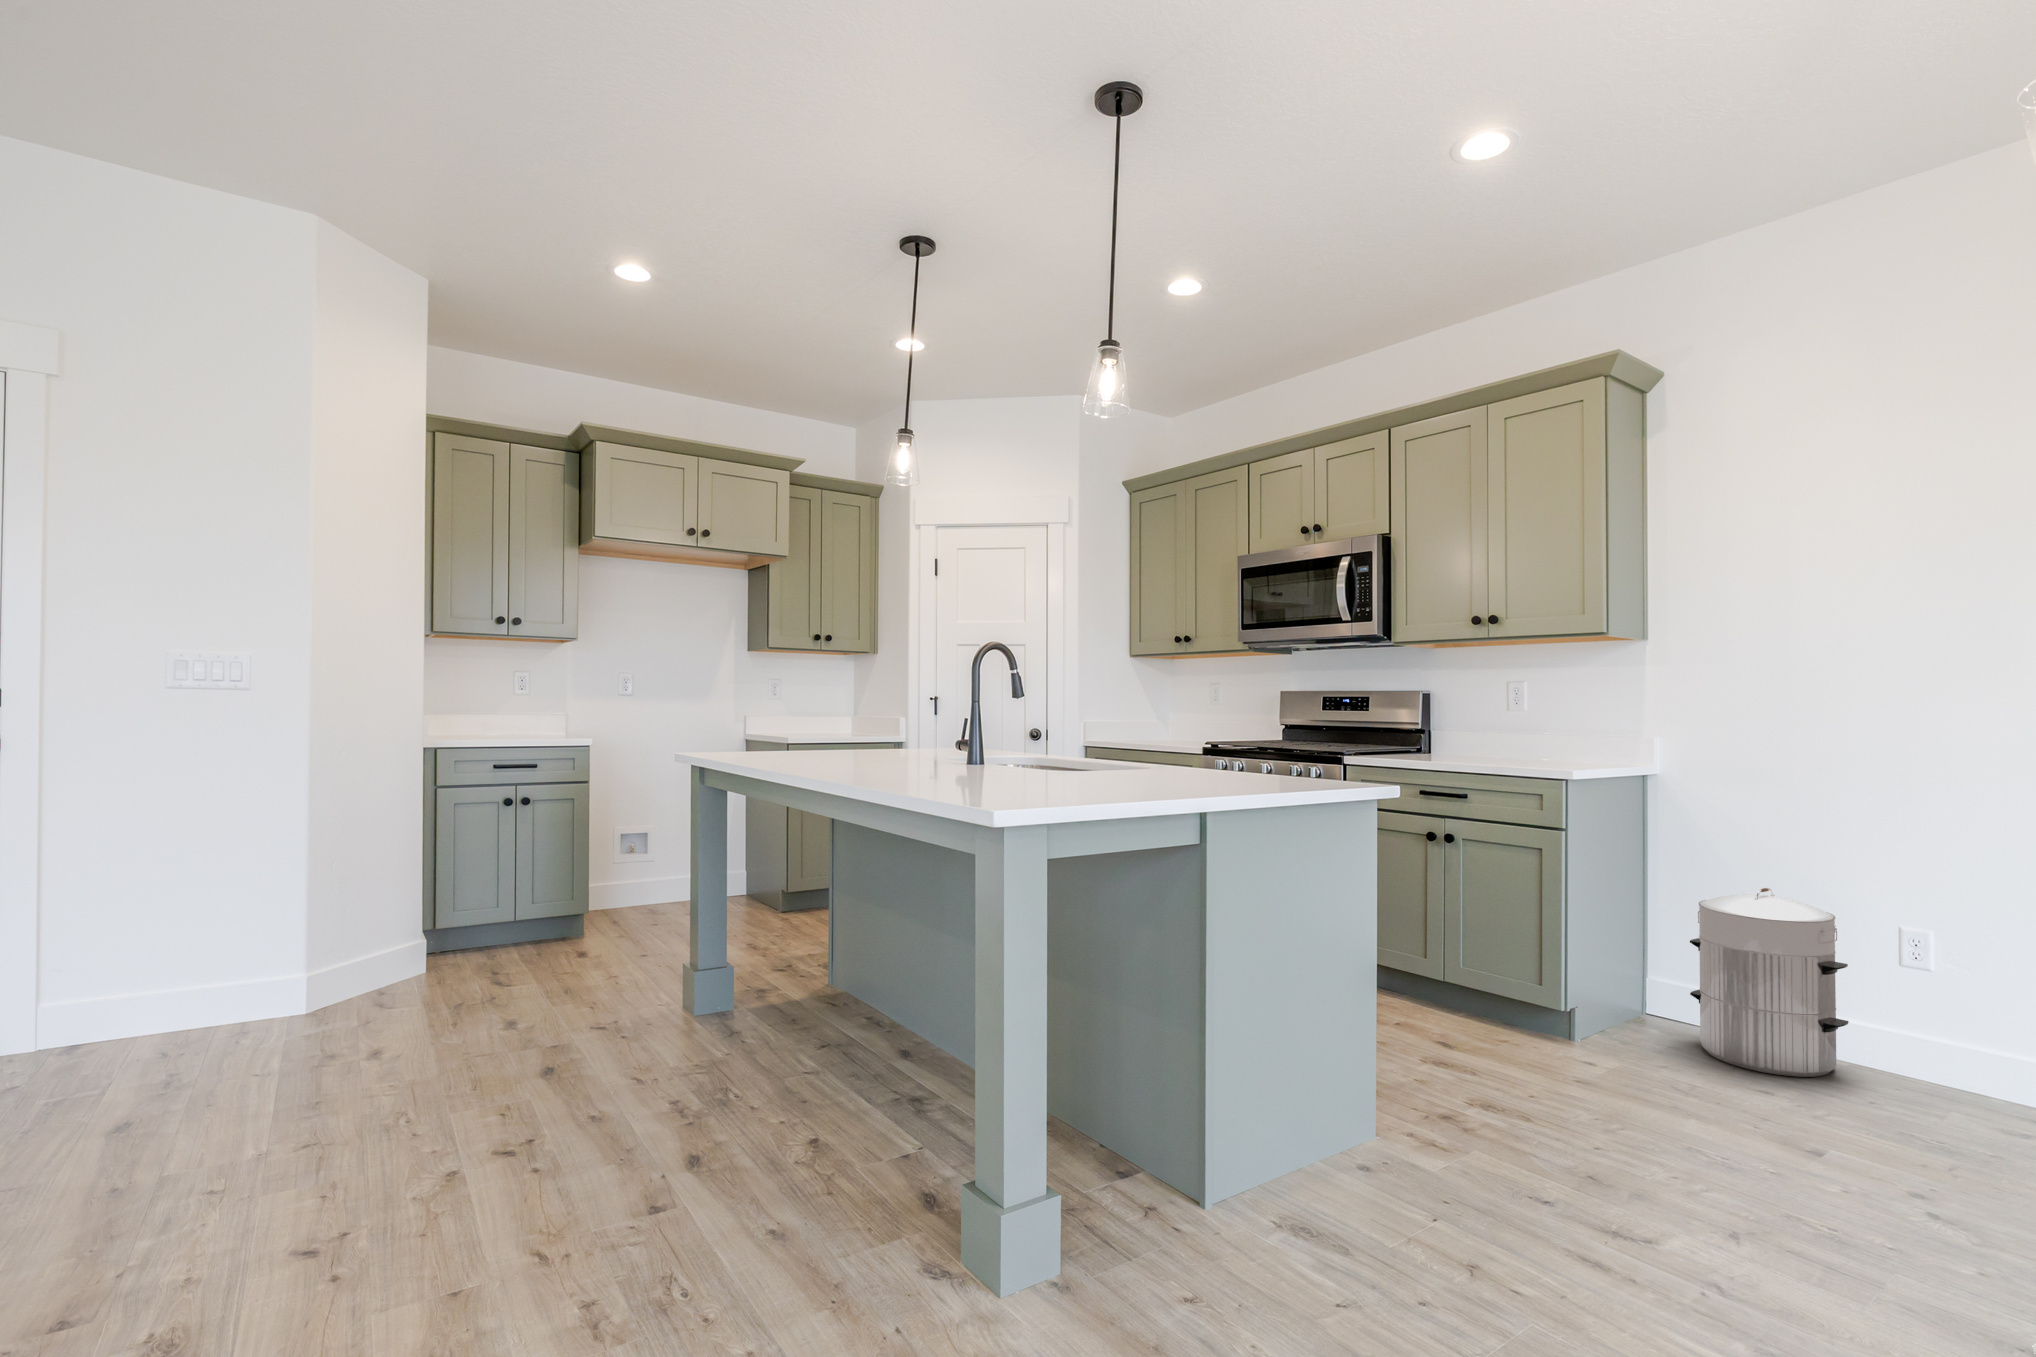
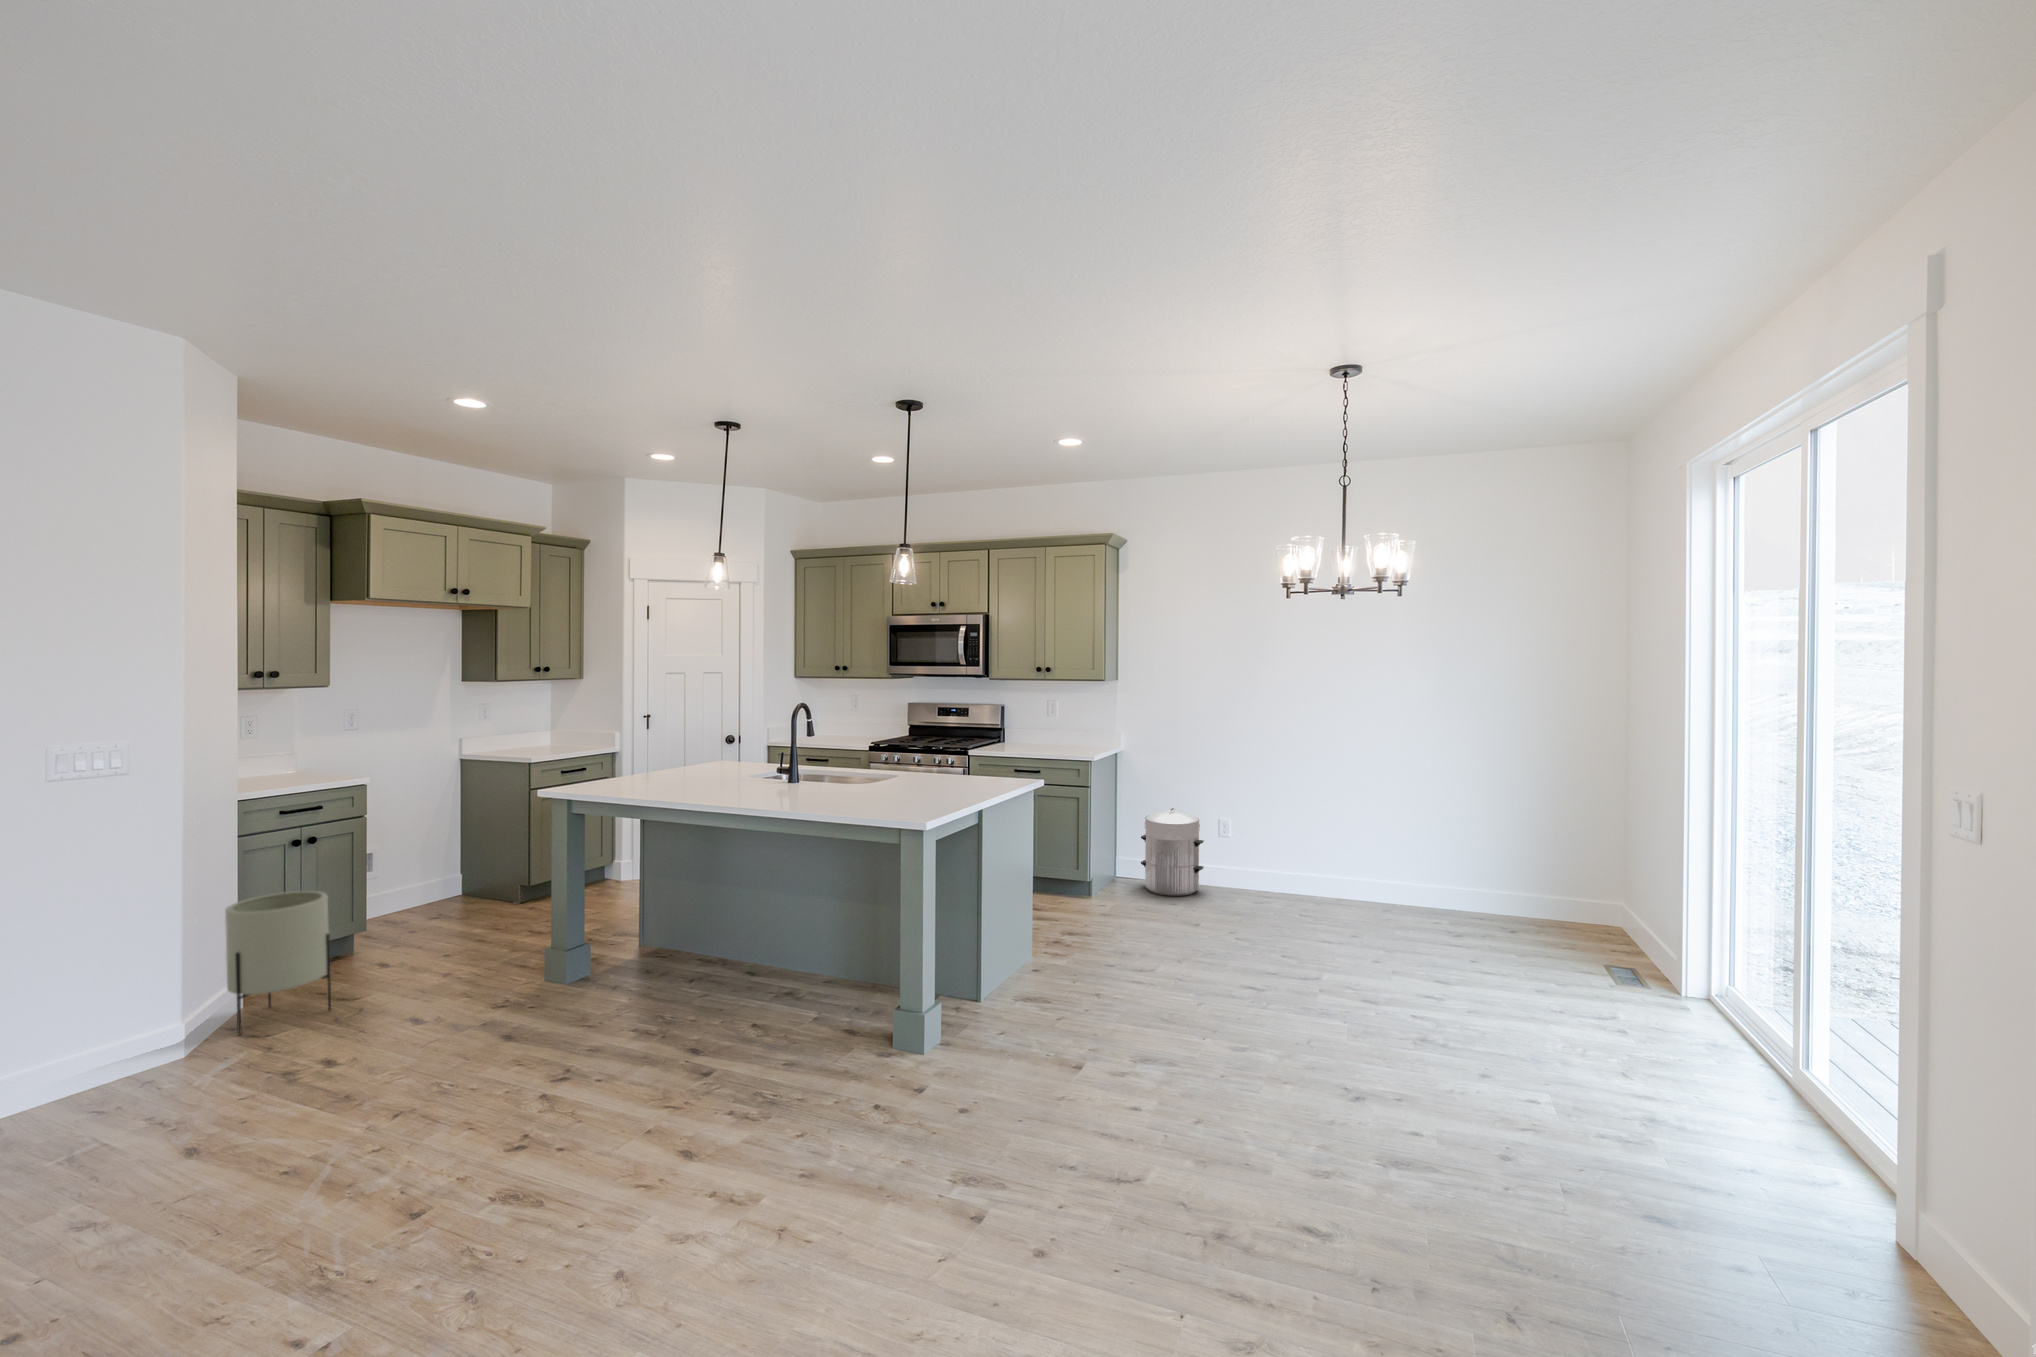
planter: none [349,854,461,1011] -> present [225,891,331,1035]

